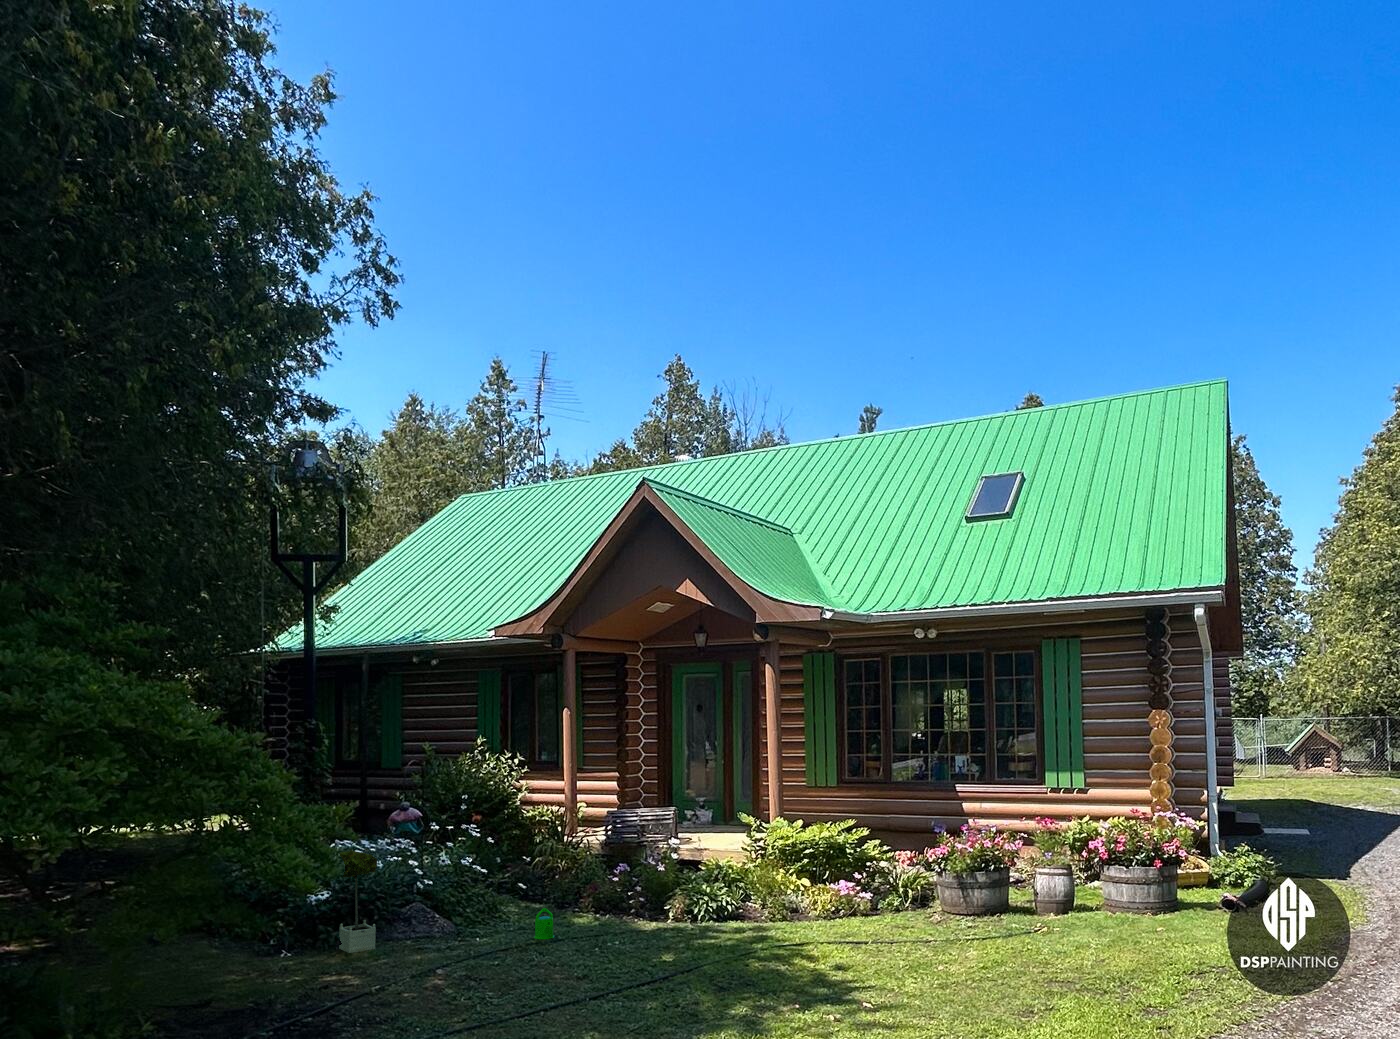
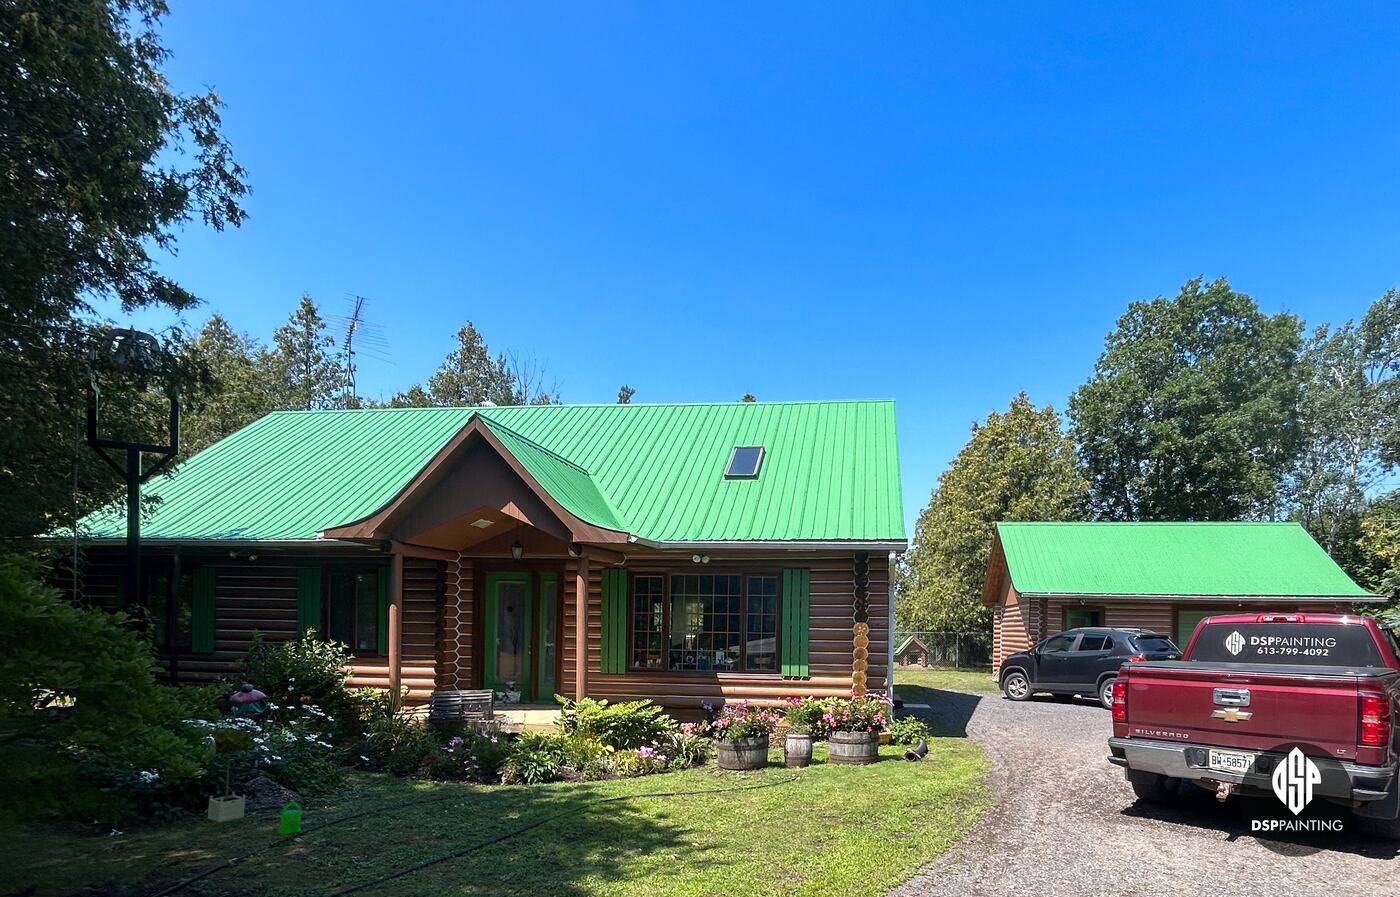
watering can: present [534,908,555,939] -> present [279,802,301,834]

